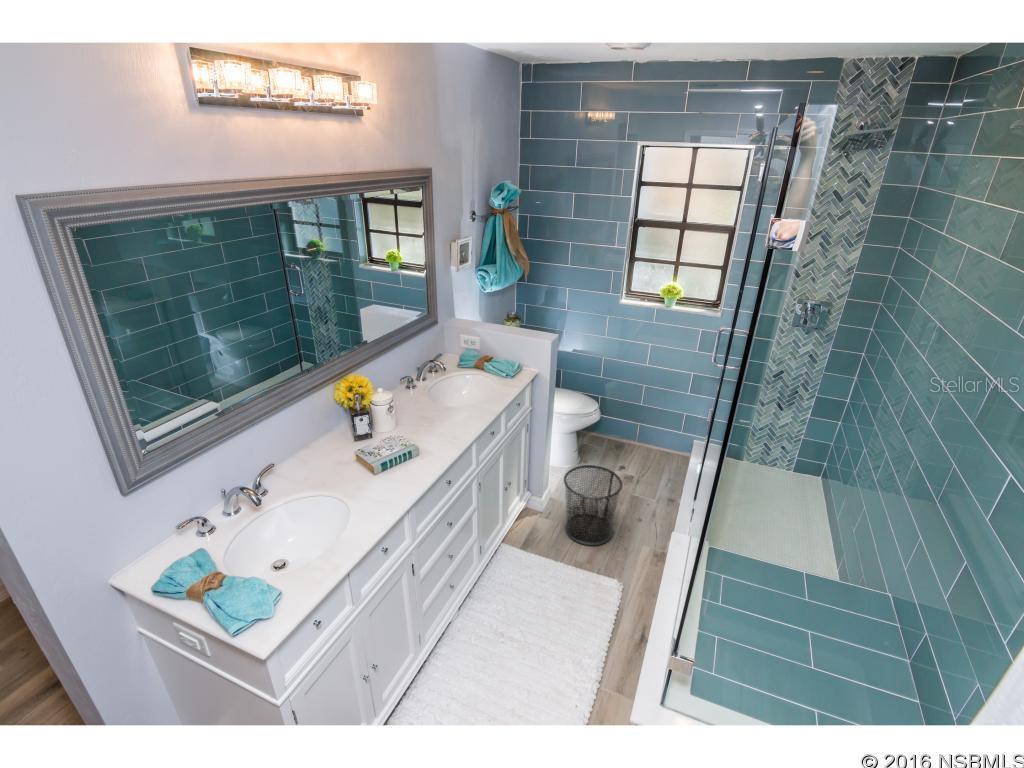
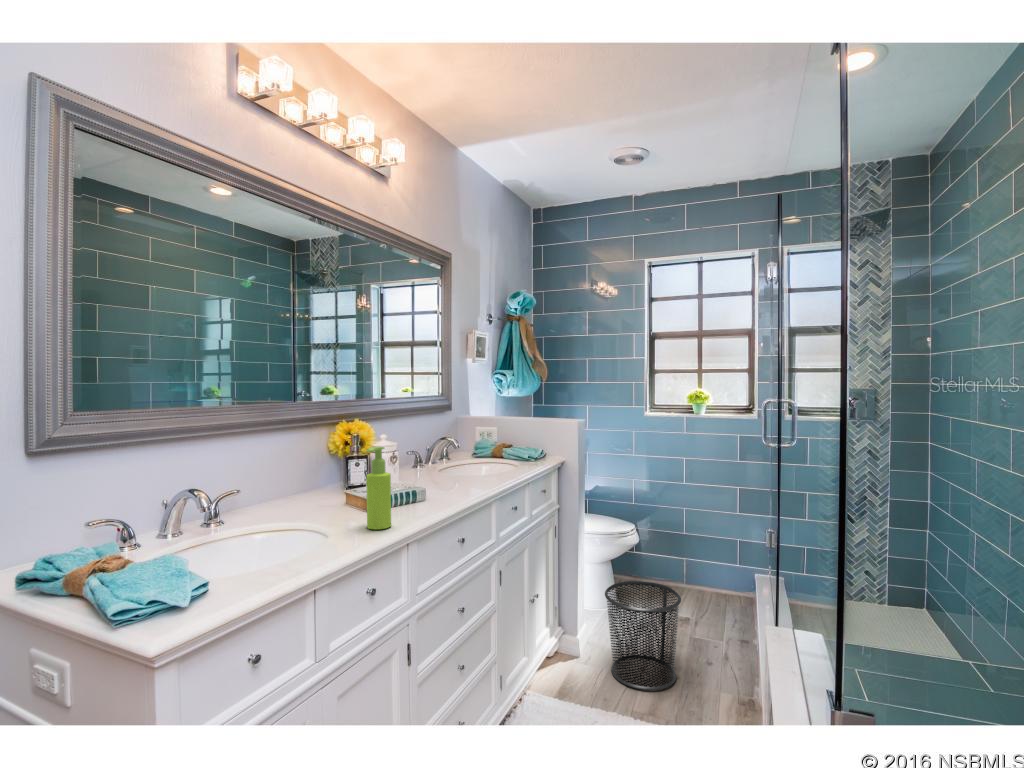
soap dispenser: none [371,444,394,503] -> present [366,447,391,530]

